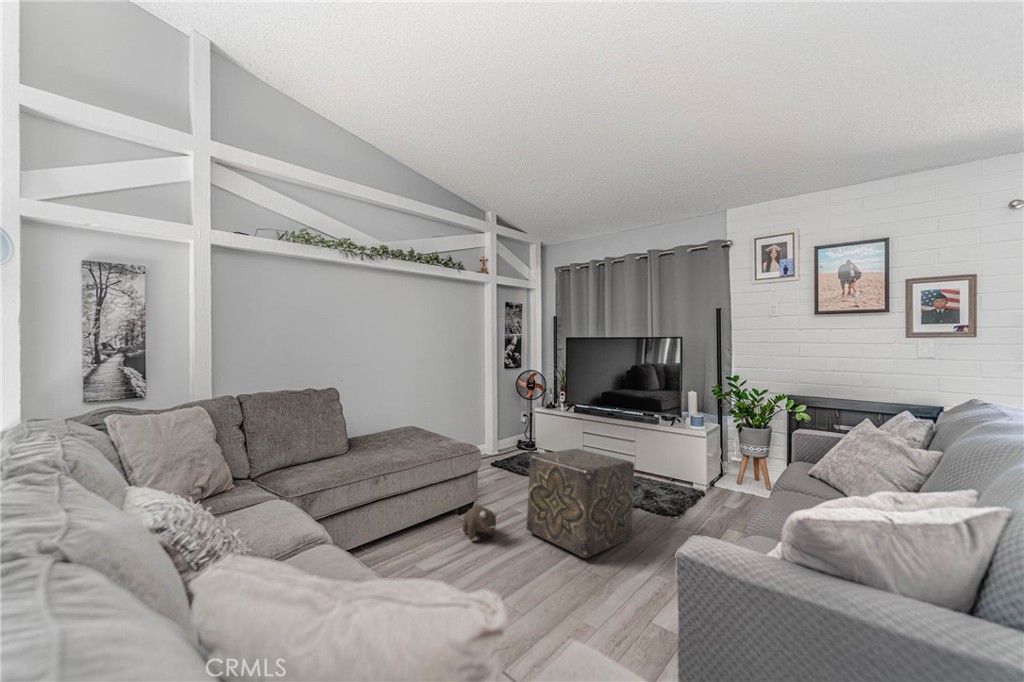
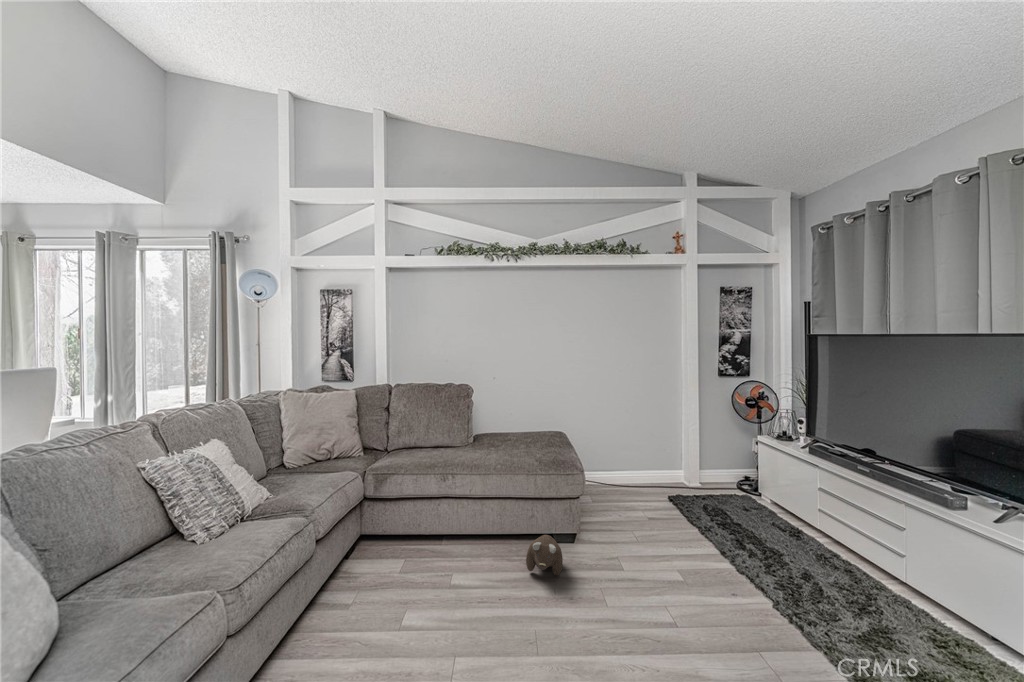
ottoman: present [526,449,634,558] -> none [593,492,742,668]

